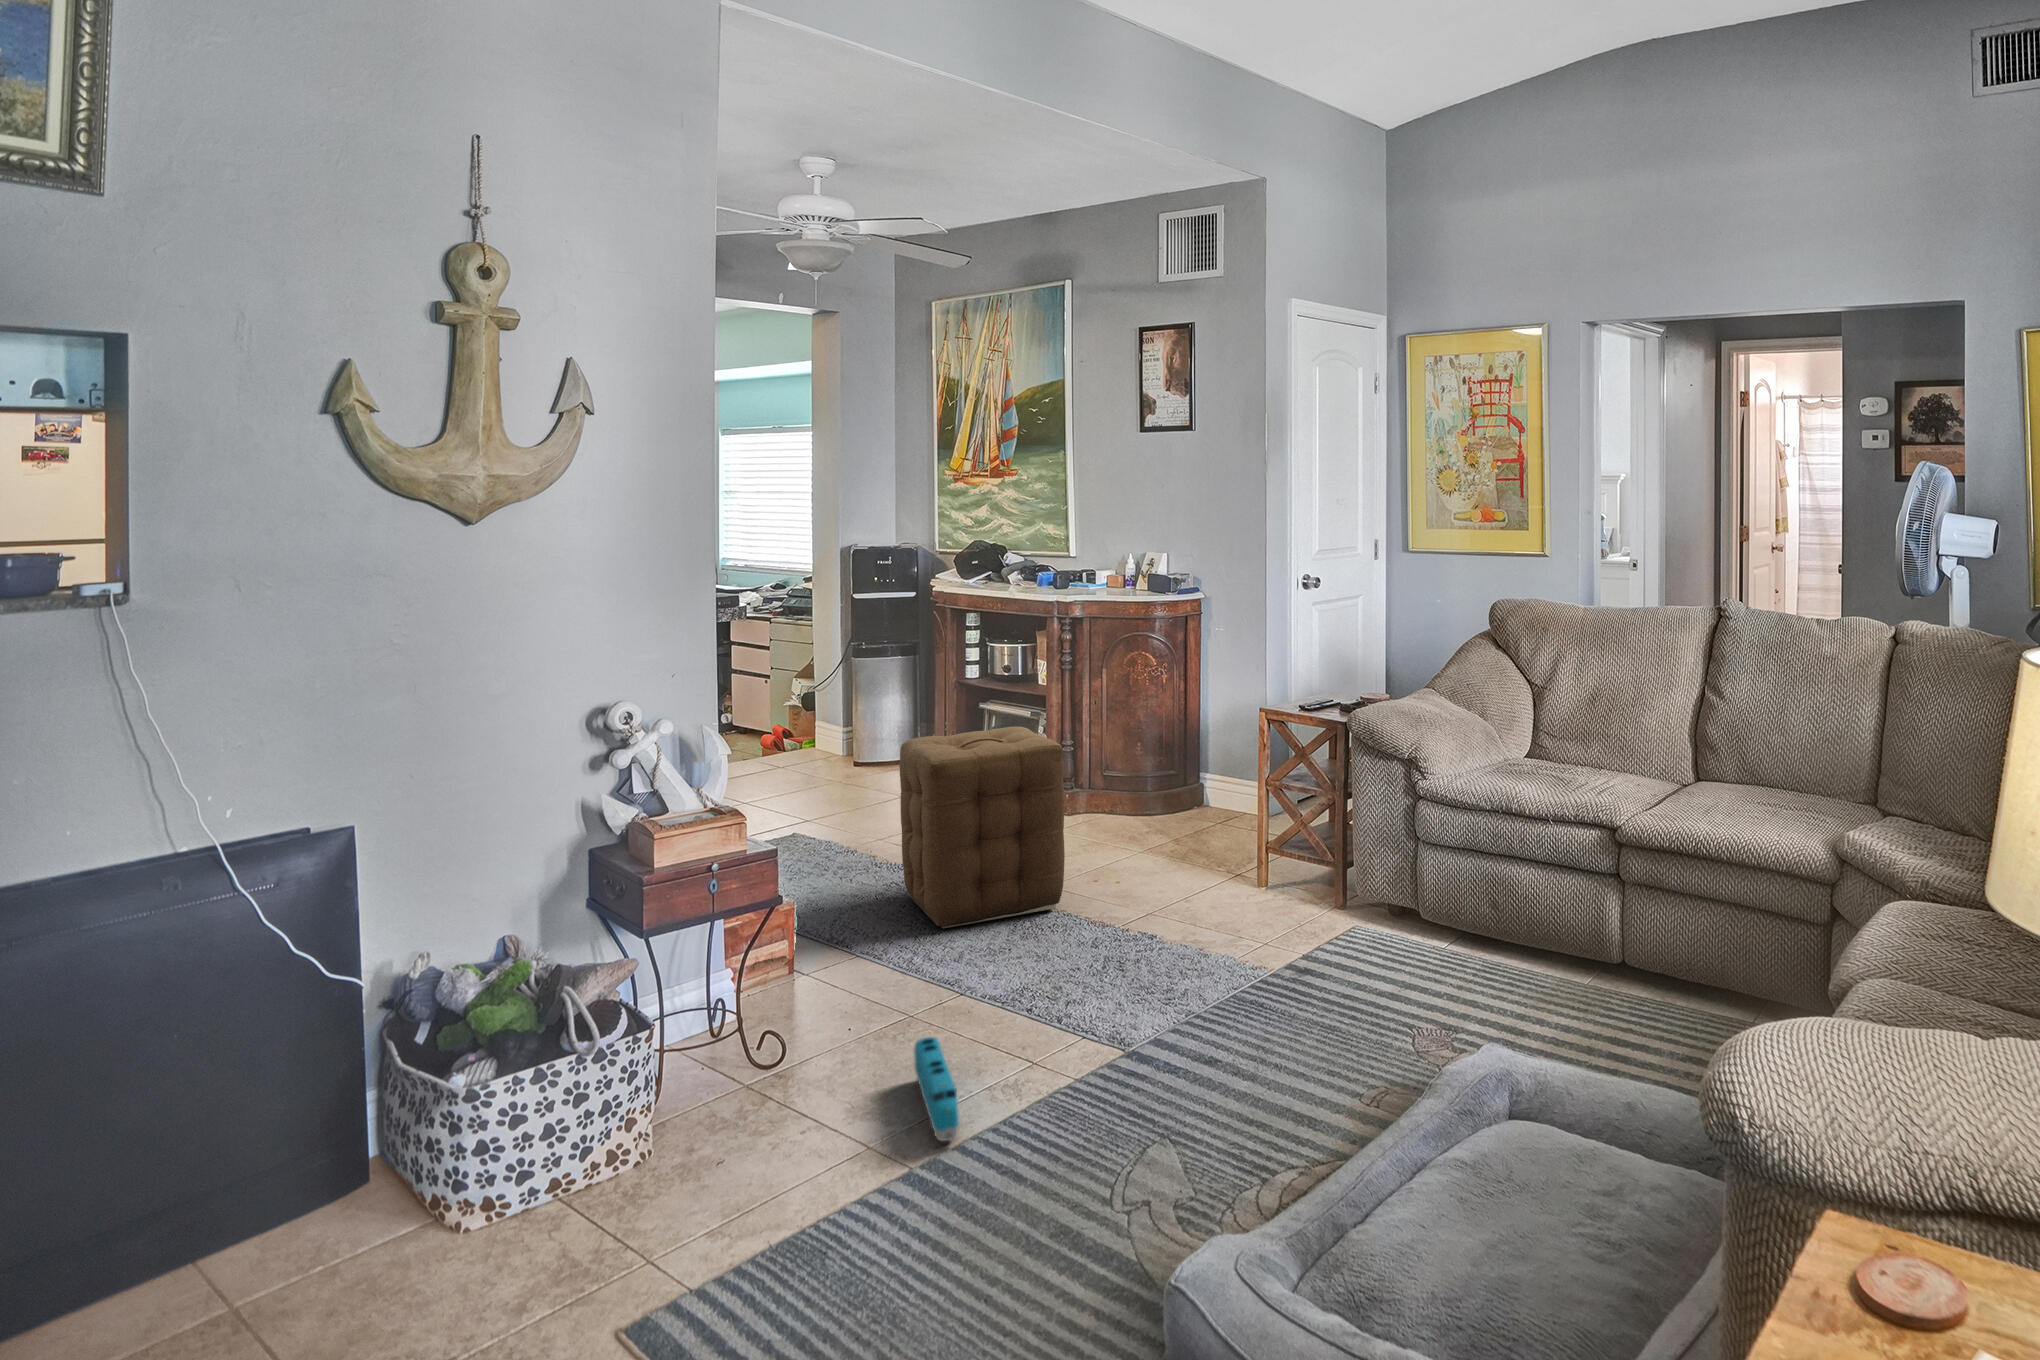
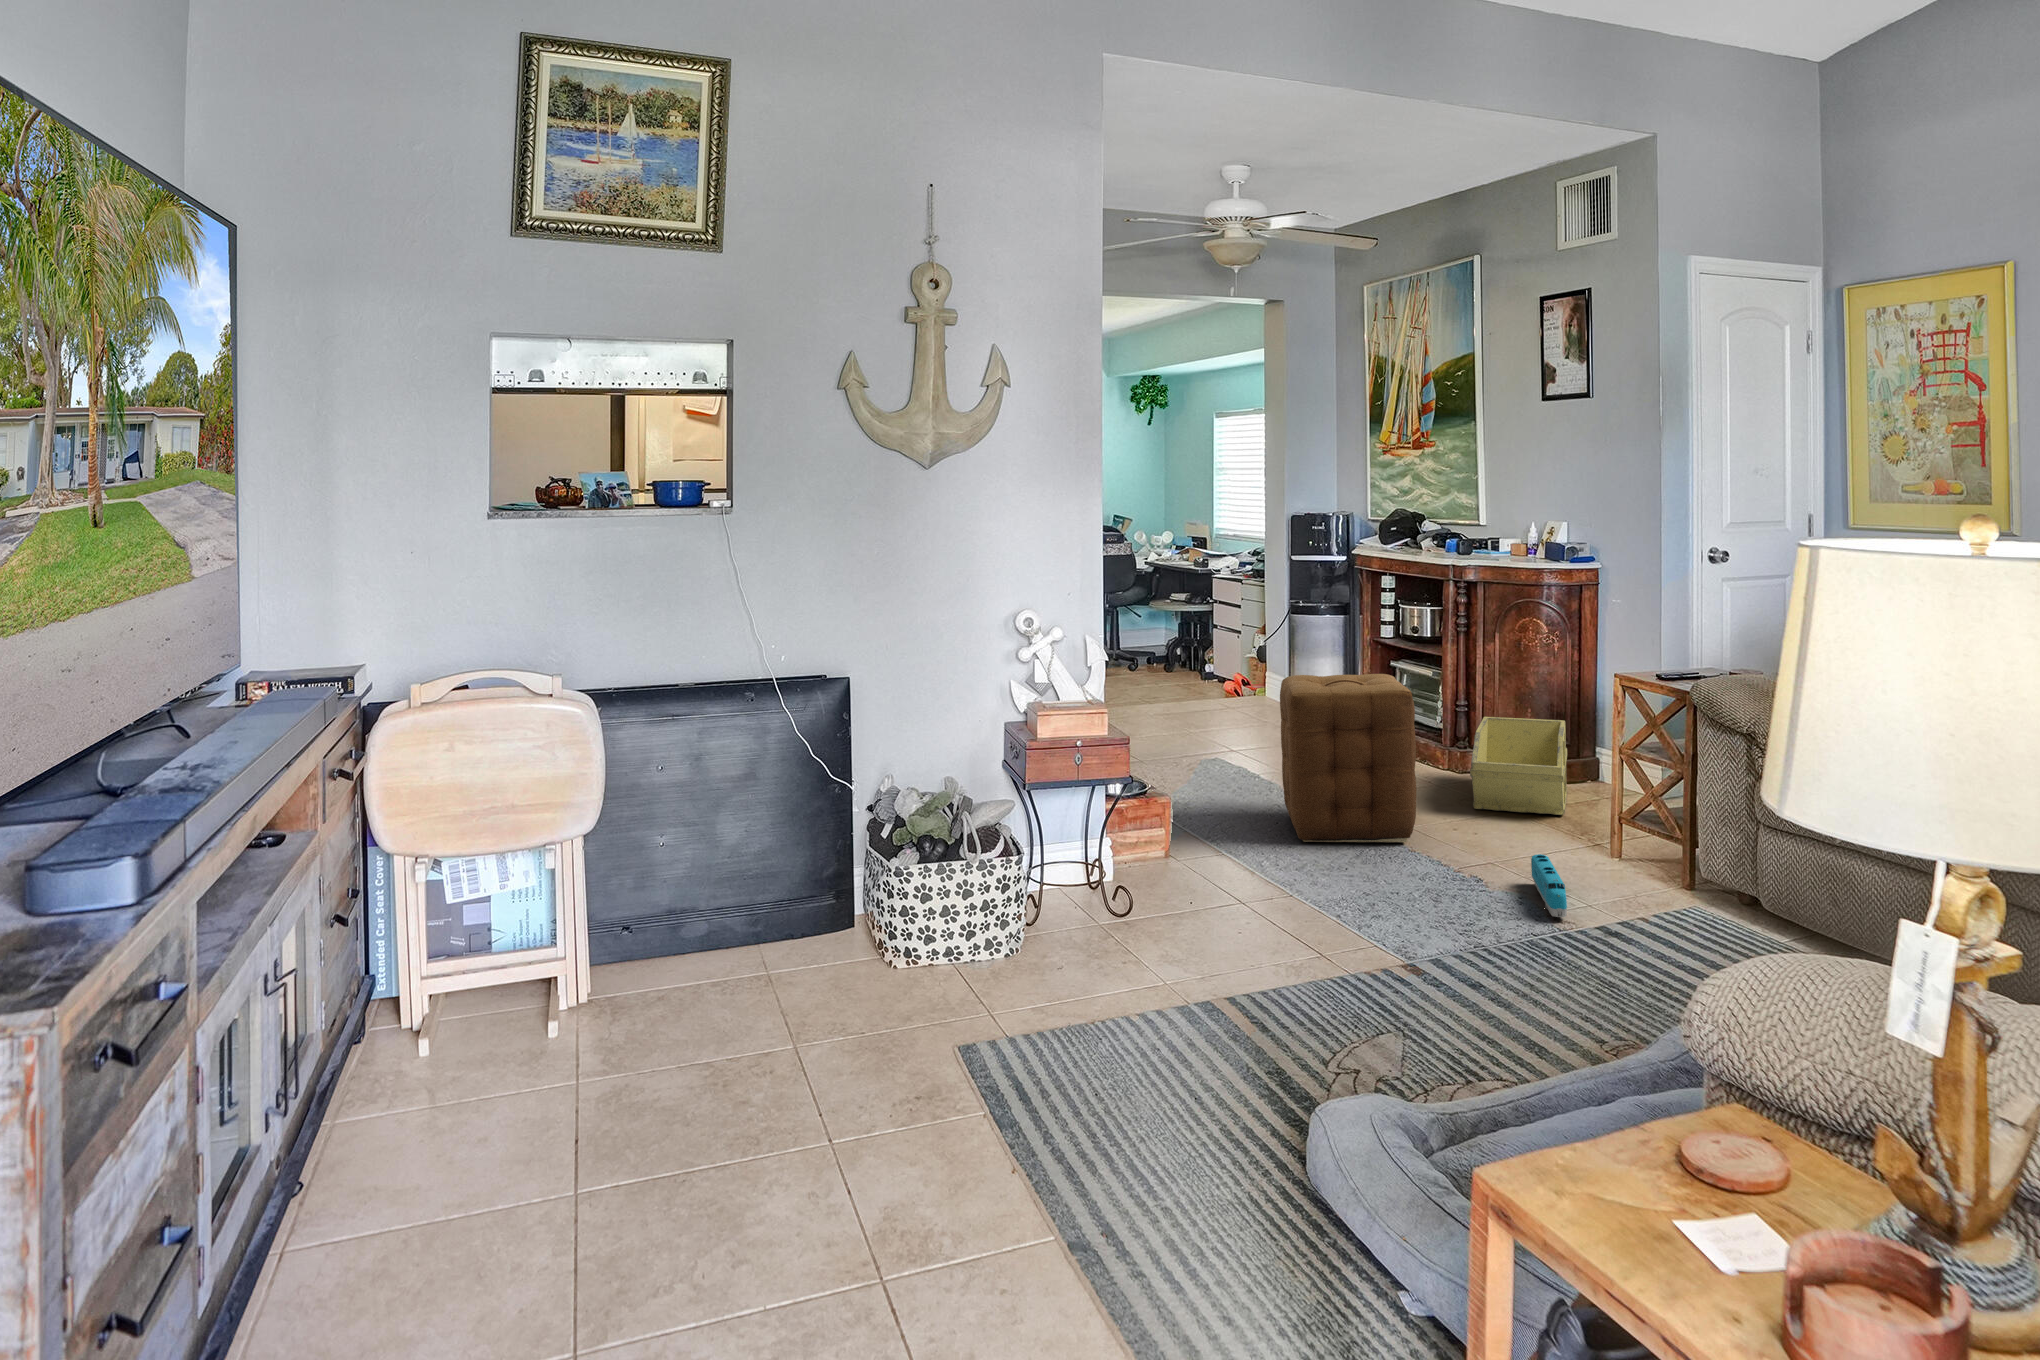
storage bin: none [1093,752,1194,857] -> present [1470,717,1567,815]
toy train: present [914,1037,959,1141] -> present [1531,854,1567,917]

